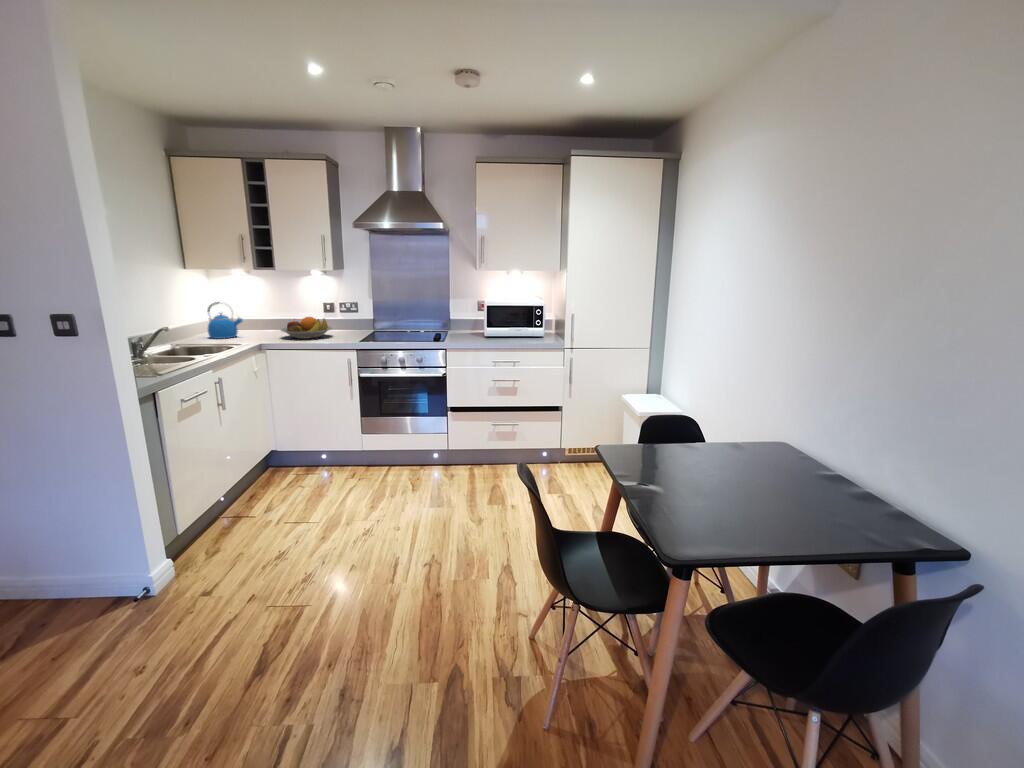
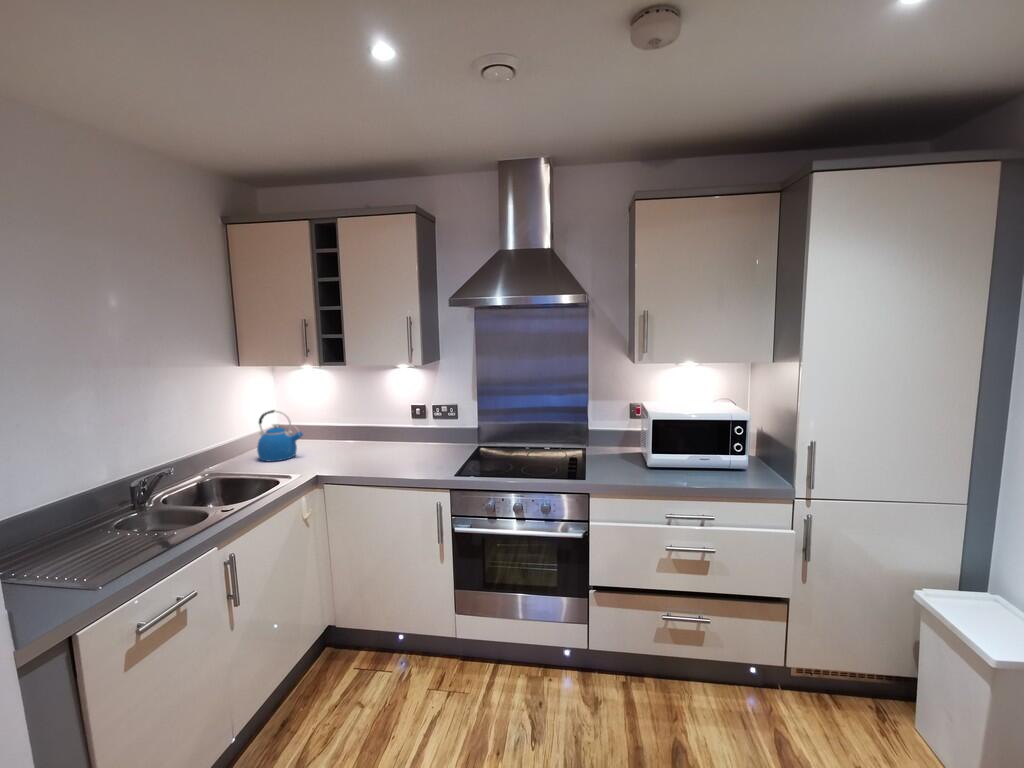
fruit bowl: present [281,317,332,339] -> none [349,430,420,463]

